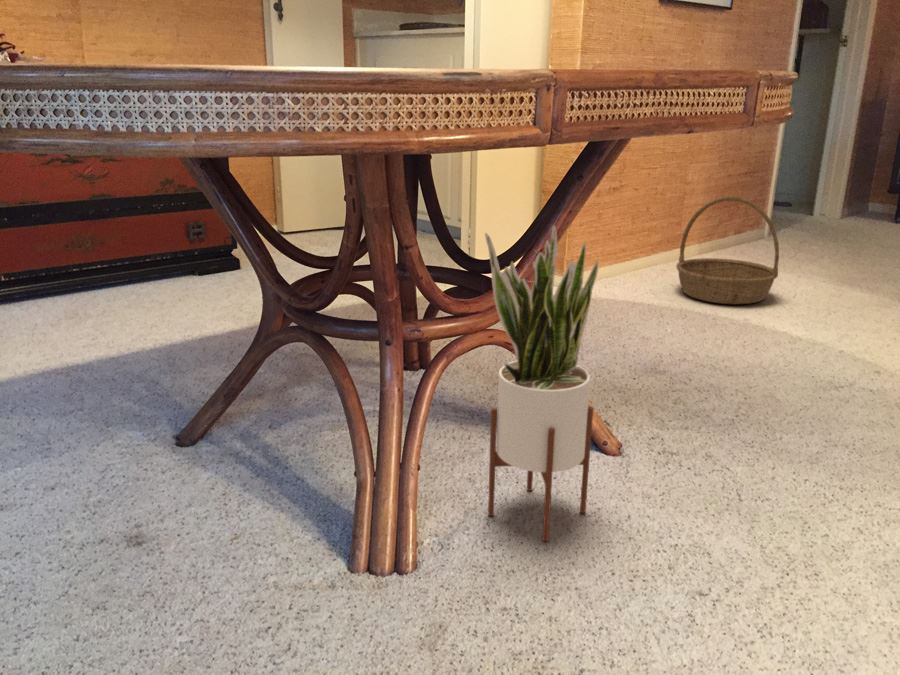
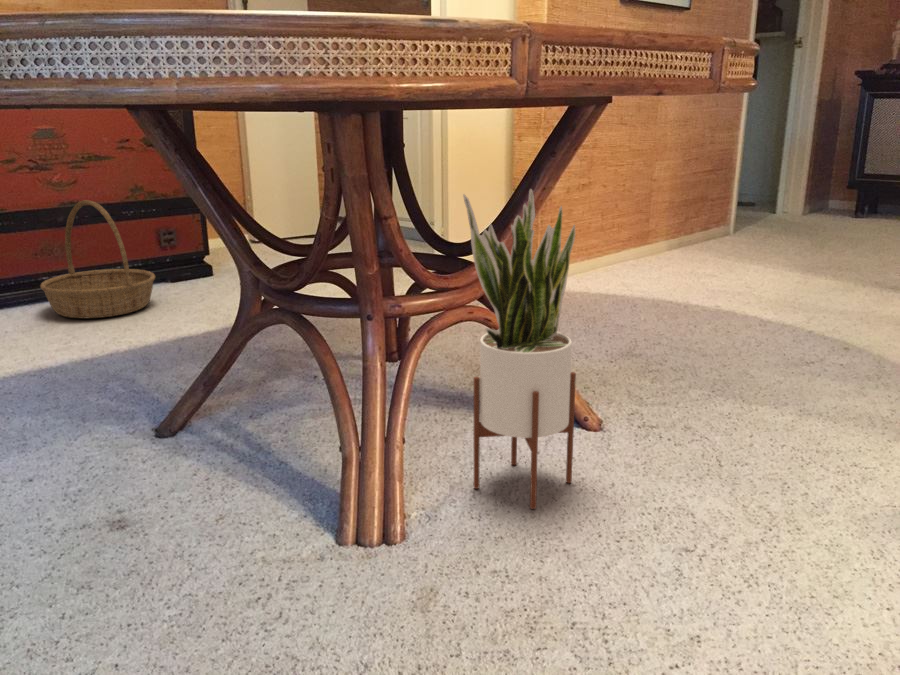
basket: present [676,197,779,304] -> present [40,200,155,318]

